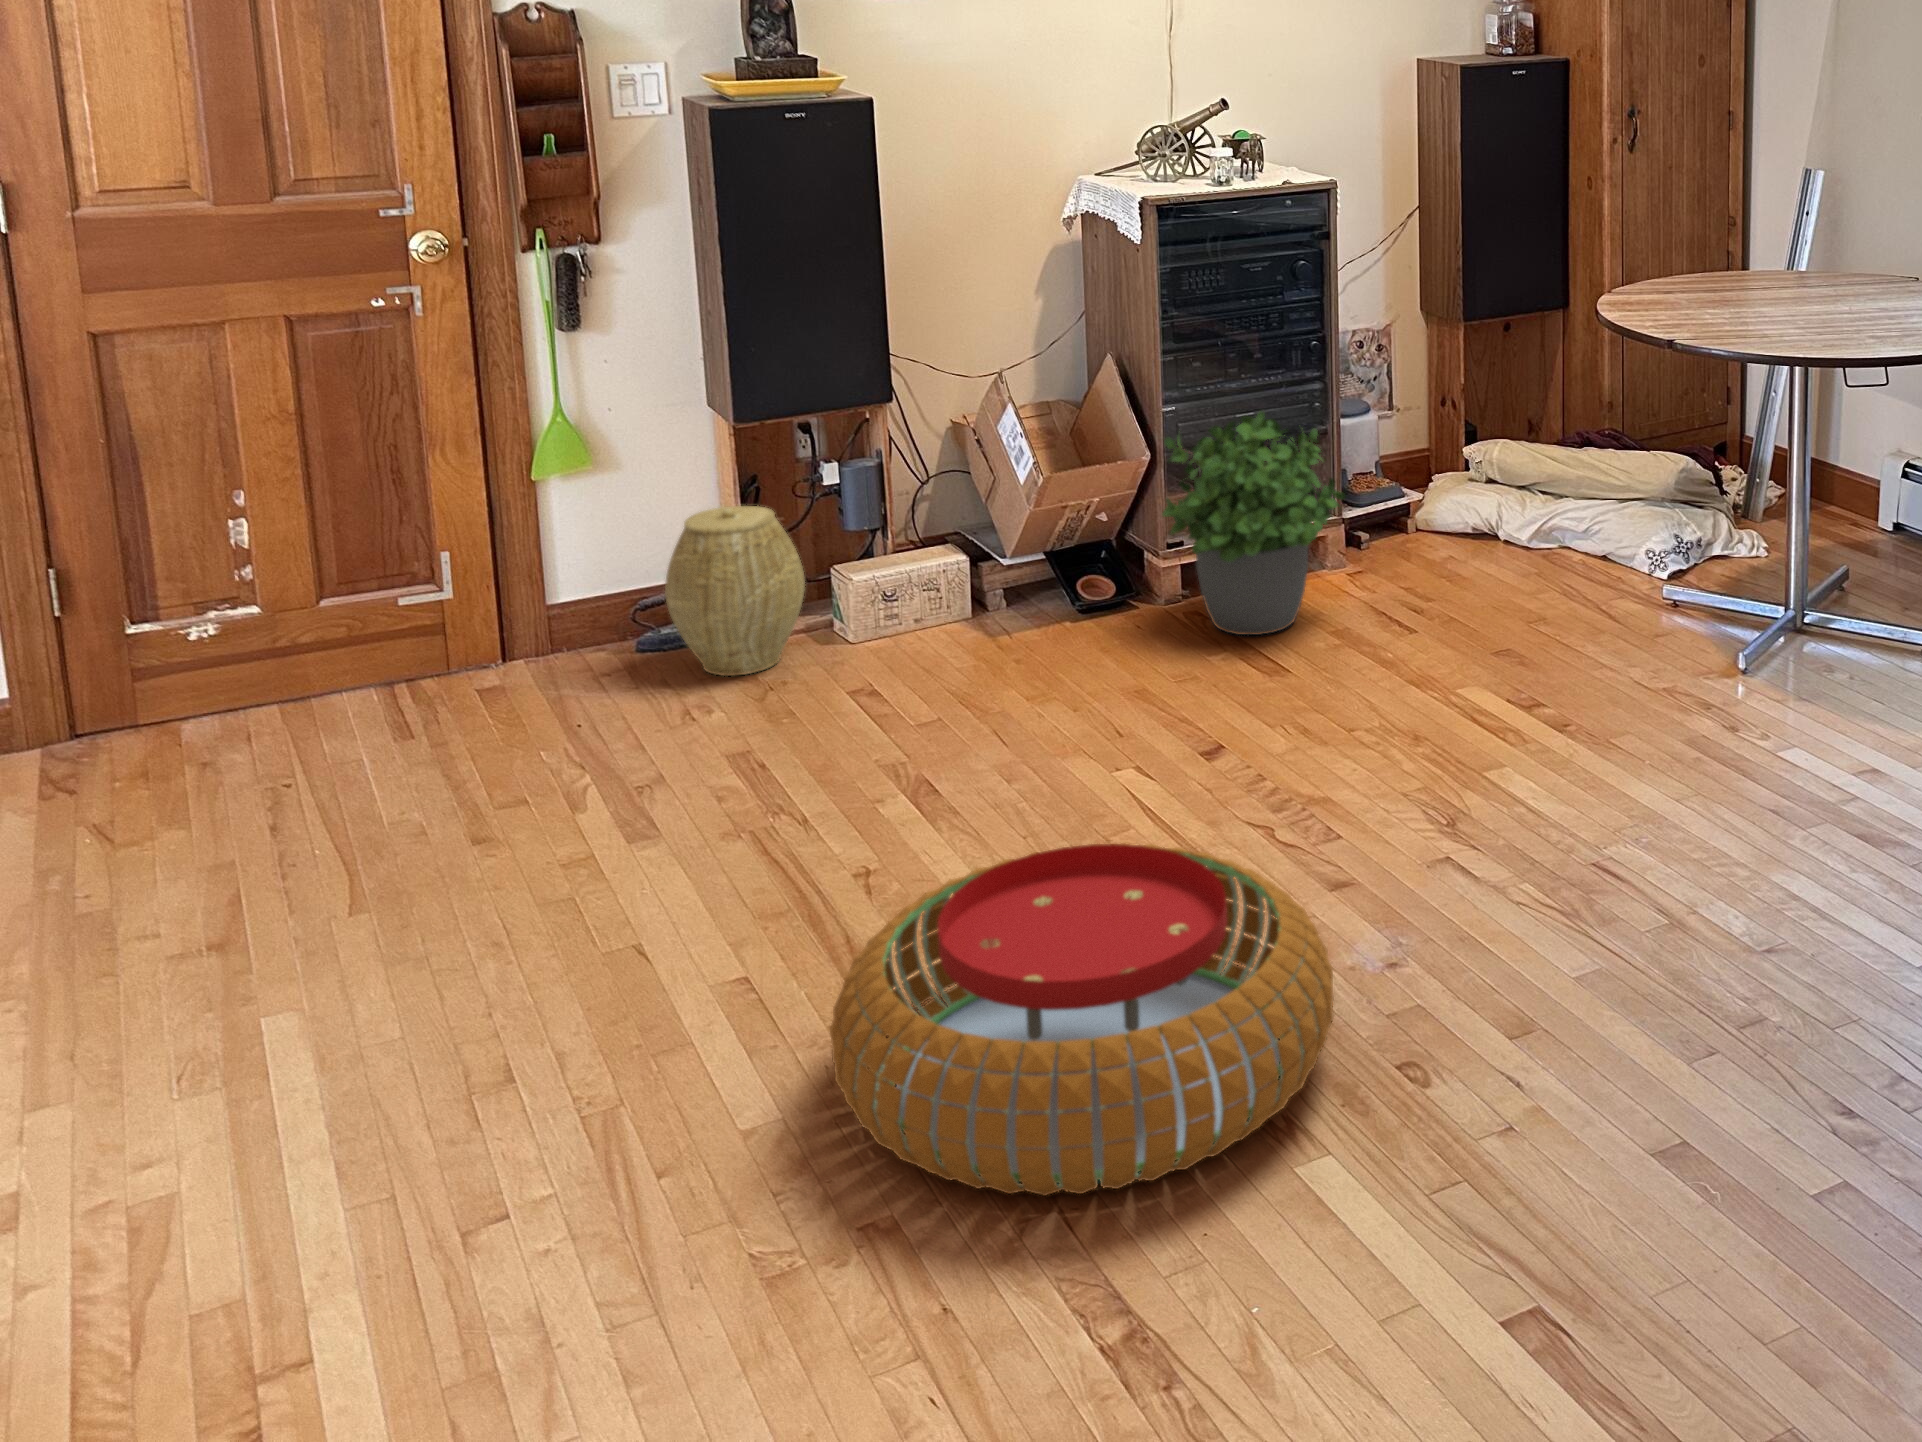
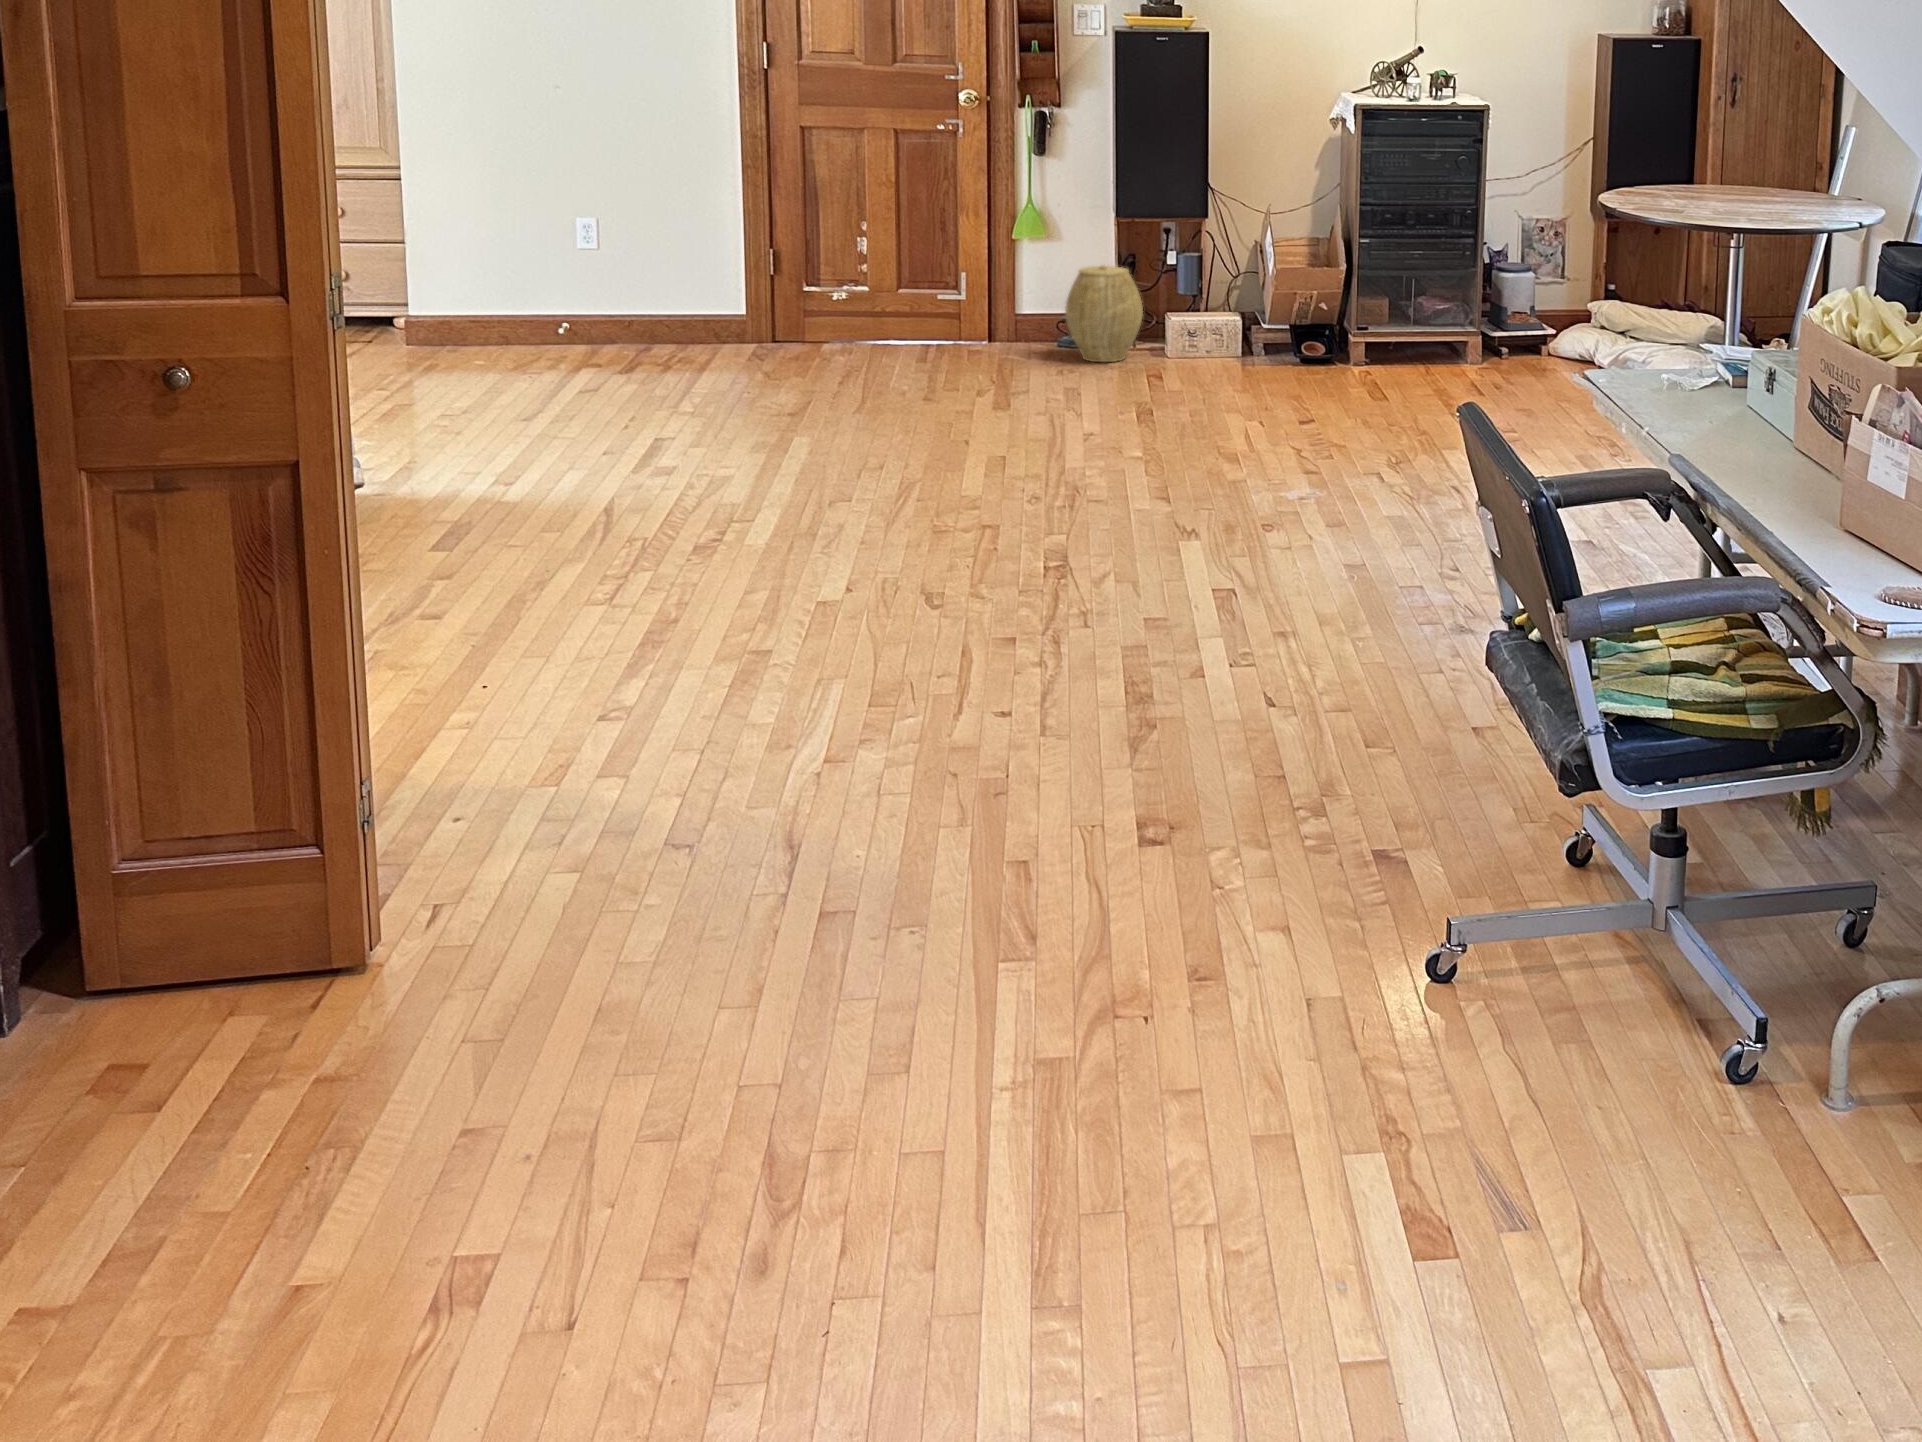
potted plant: present [1163,411,1345,635] -> none [1347,242,1465,382]
pouf: present [830,843,1334,1195] -> none [1013,397,1269,532]

